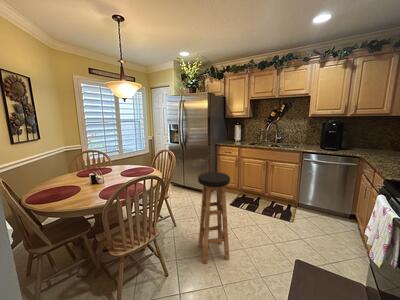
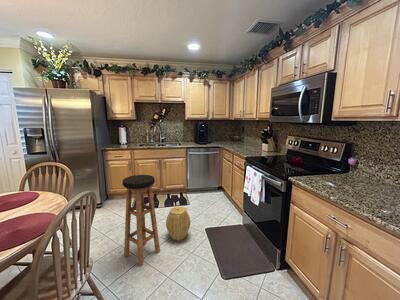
woven basket: none [244,218,274,260] -> present [166,207,190,240]

